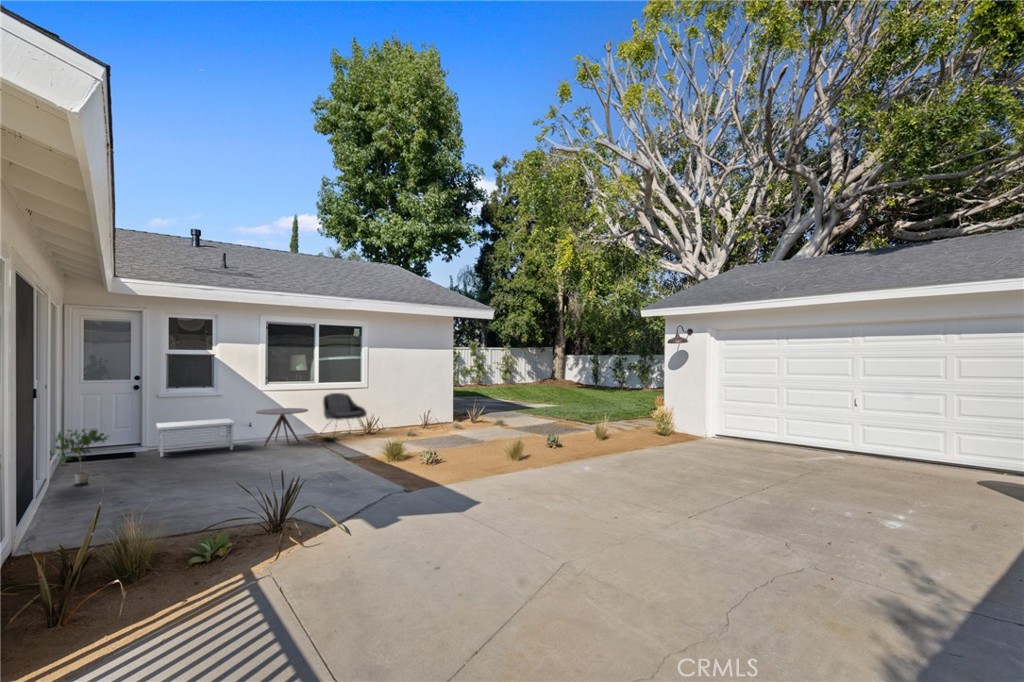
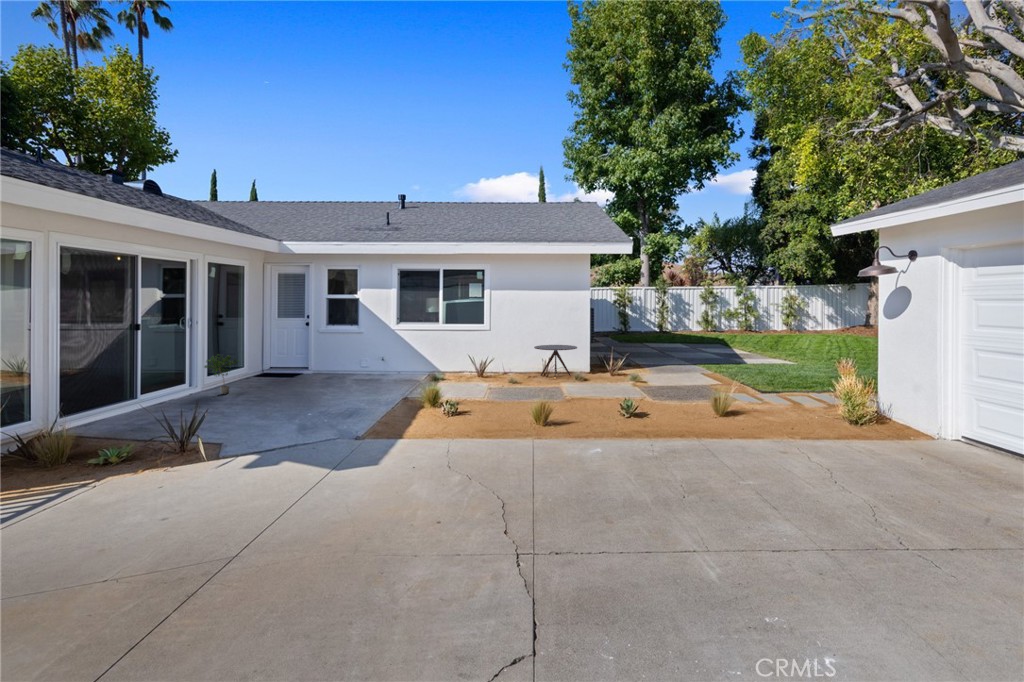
lounge chair: present [323,393,367,438] -> none [443,335,481,379]
round table: present [256,408,308,445] -> present [534,345,577,376]
storage bench: present [156,419,235,457] -> none [306,353,368,380]

